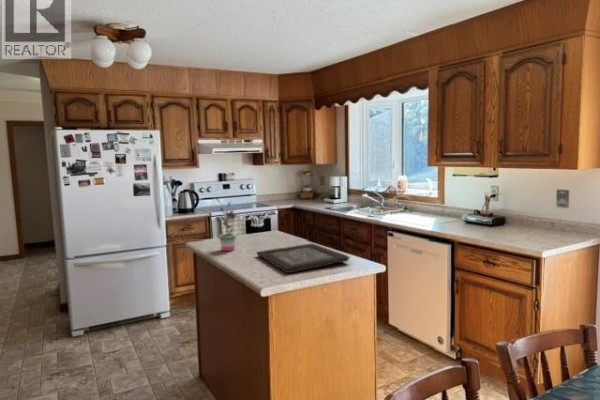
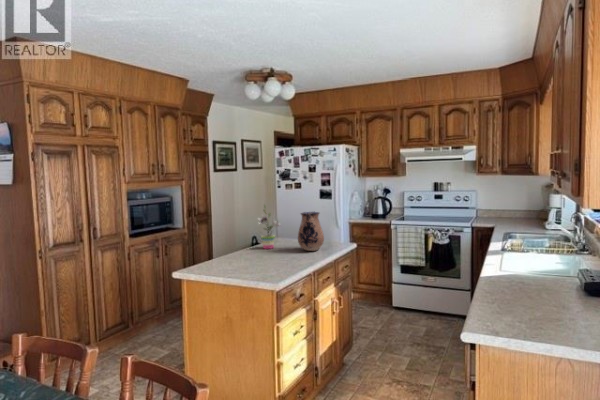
ceramic pitcher: none [258,200,286,242] -> present [298,212,324,251]
decorative tray: present [257,244,349,273] -> none [217,252,305,274]

